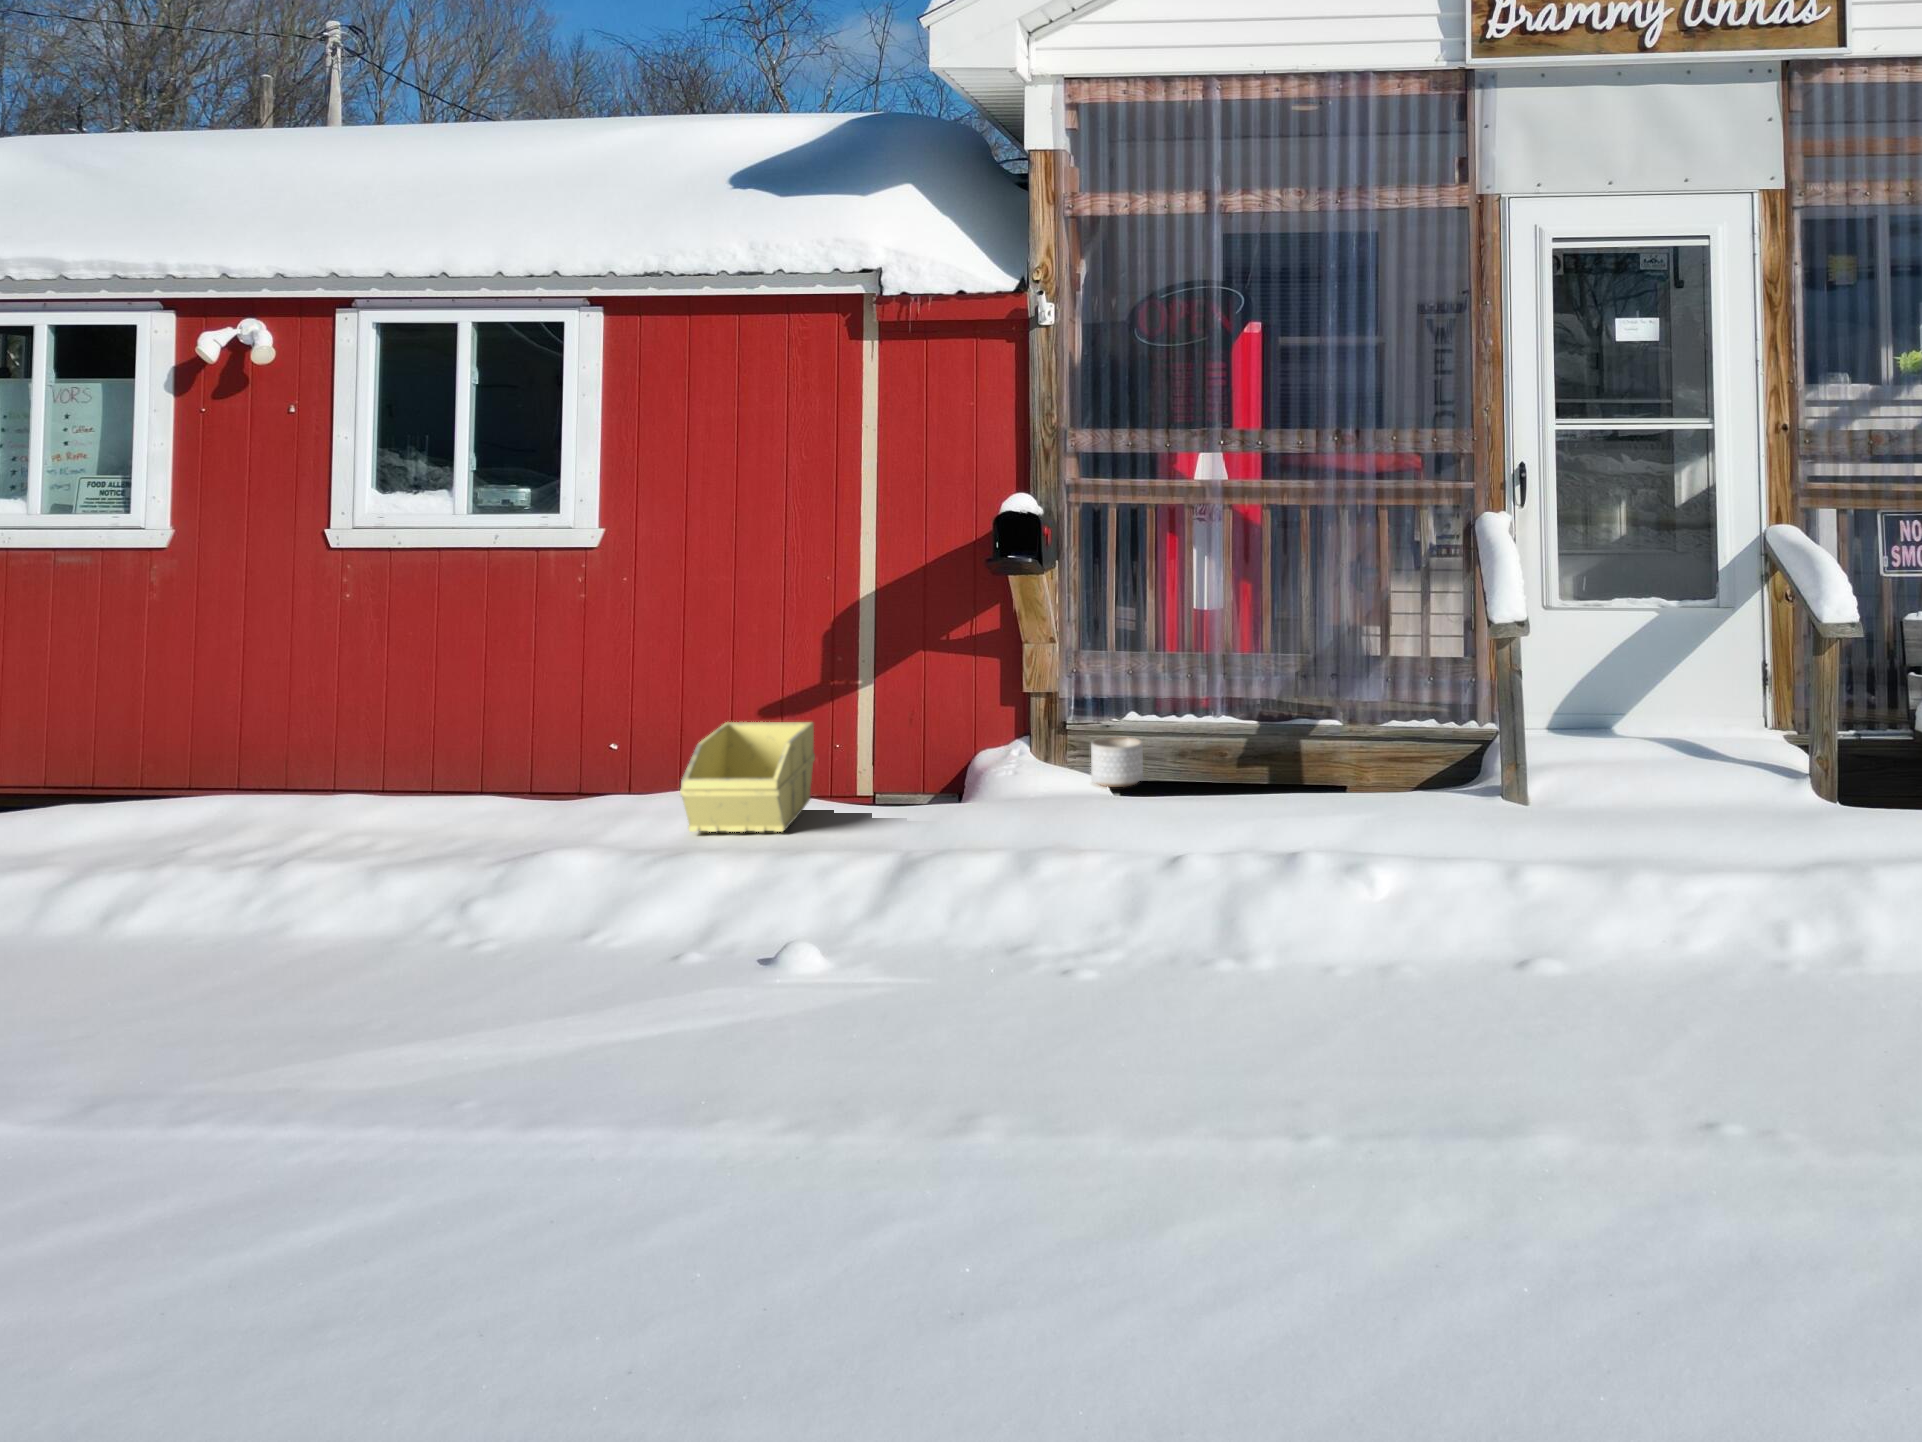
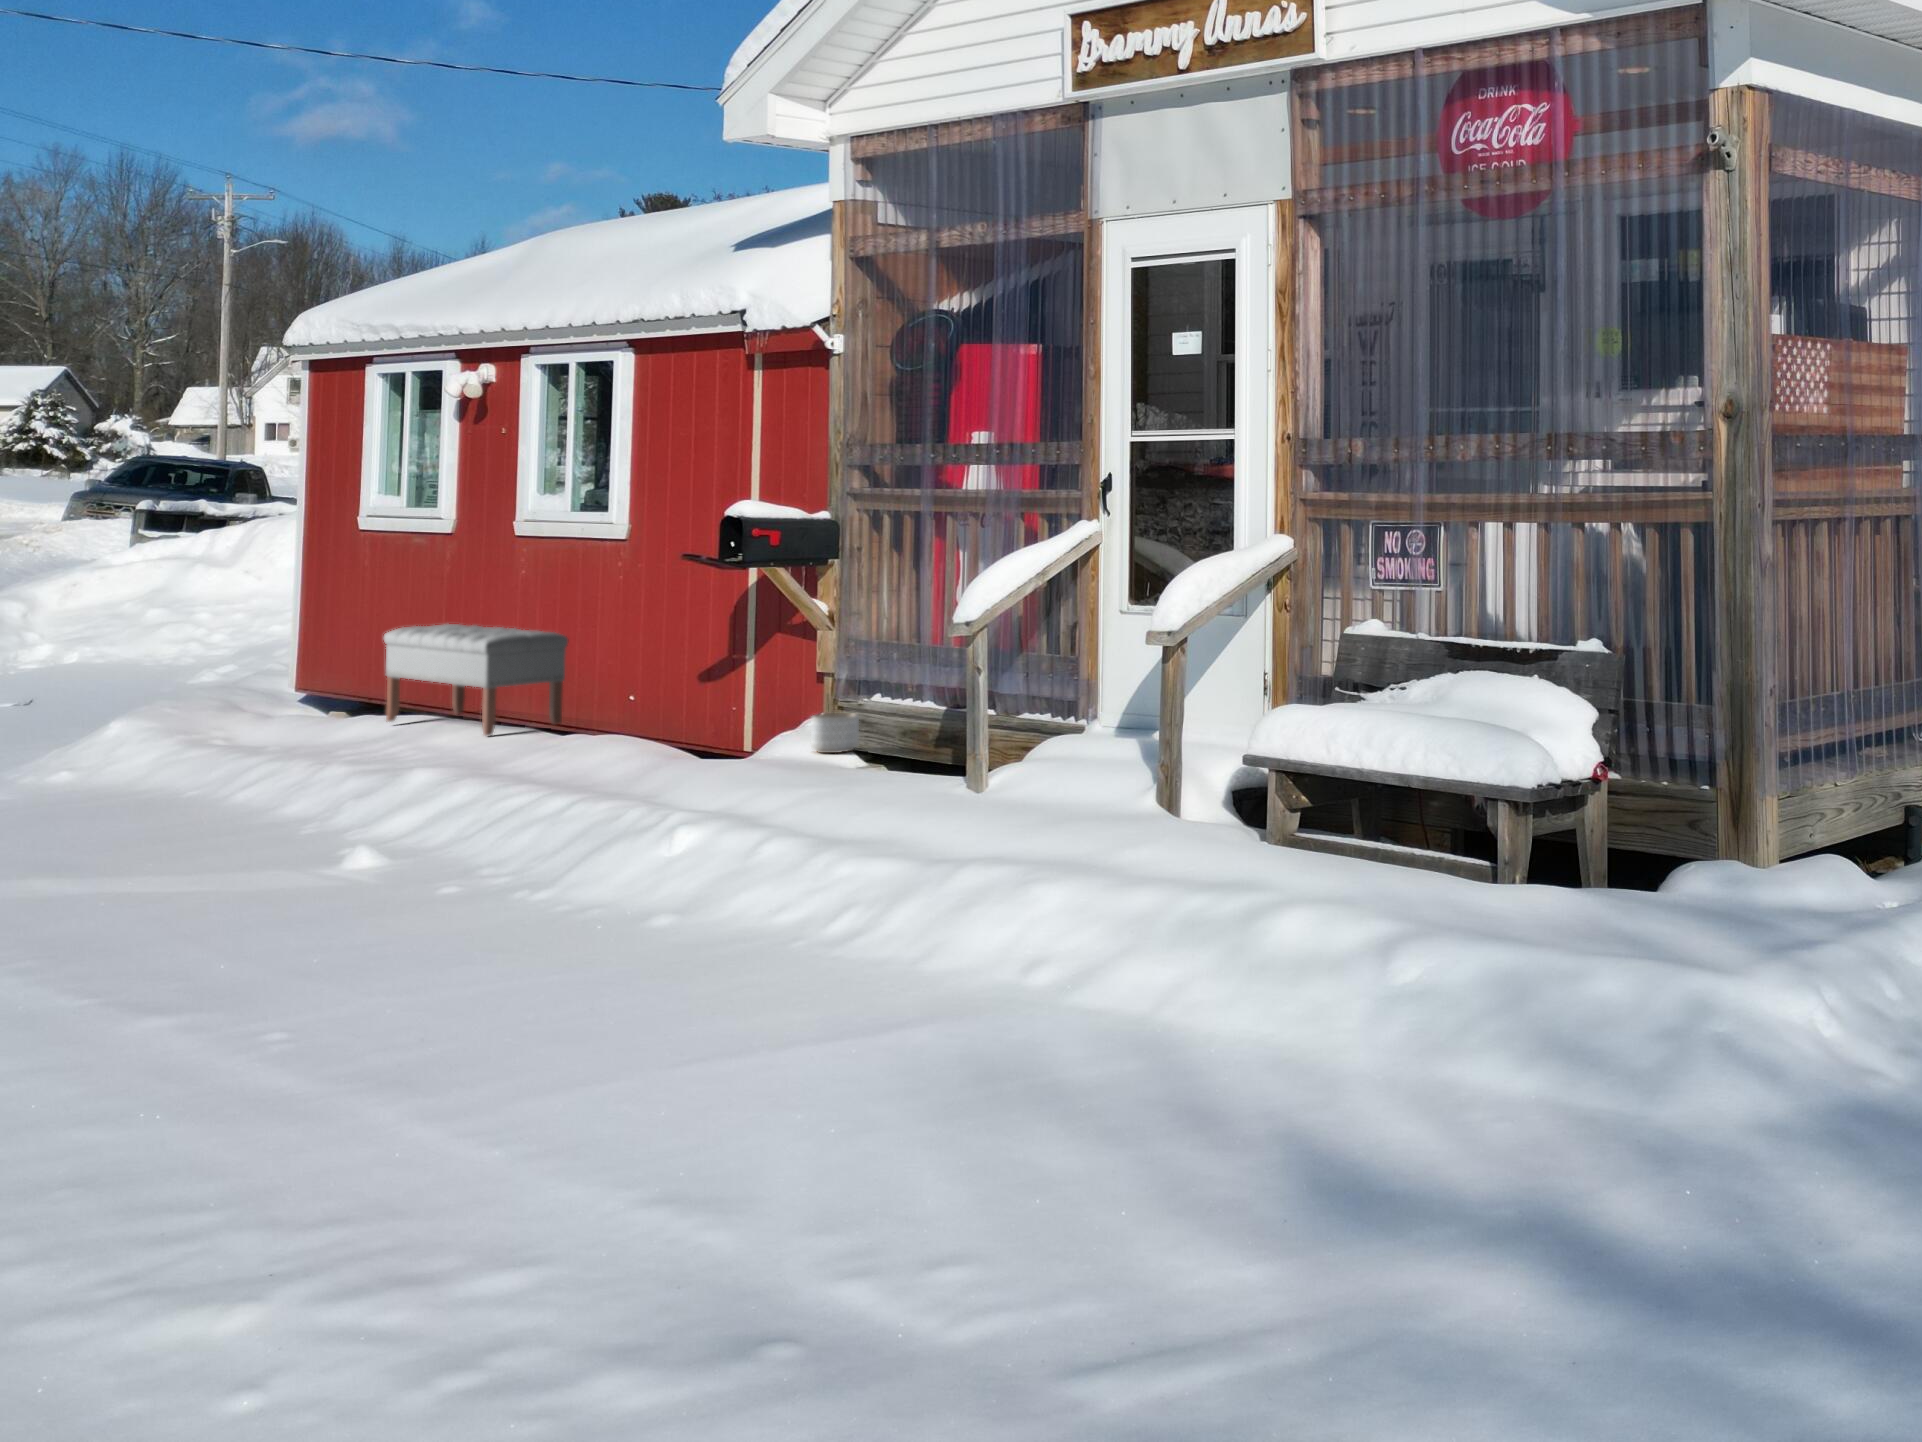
bench: none [139,678,468,825] -> present [384,624,568,736]
storage bin: present [680,722,815,832] -> none [541,679,709,759]

